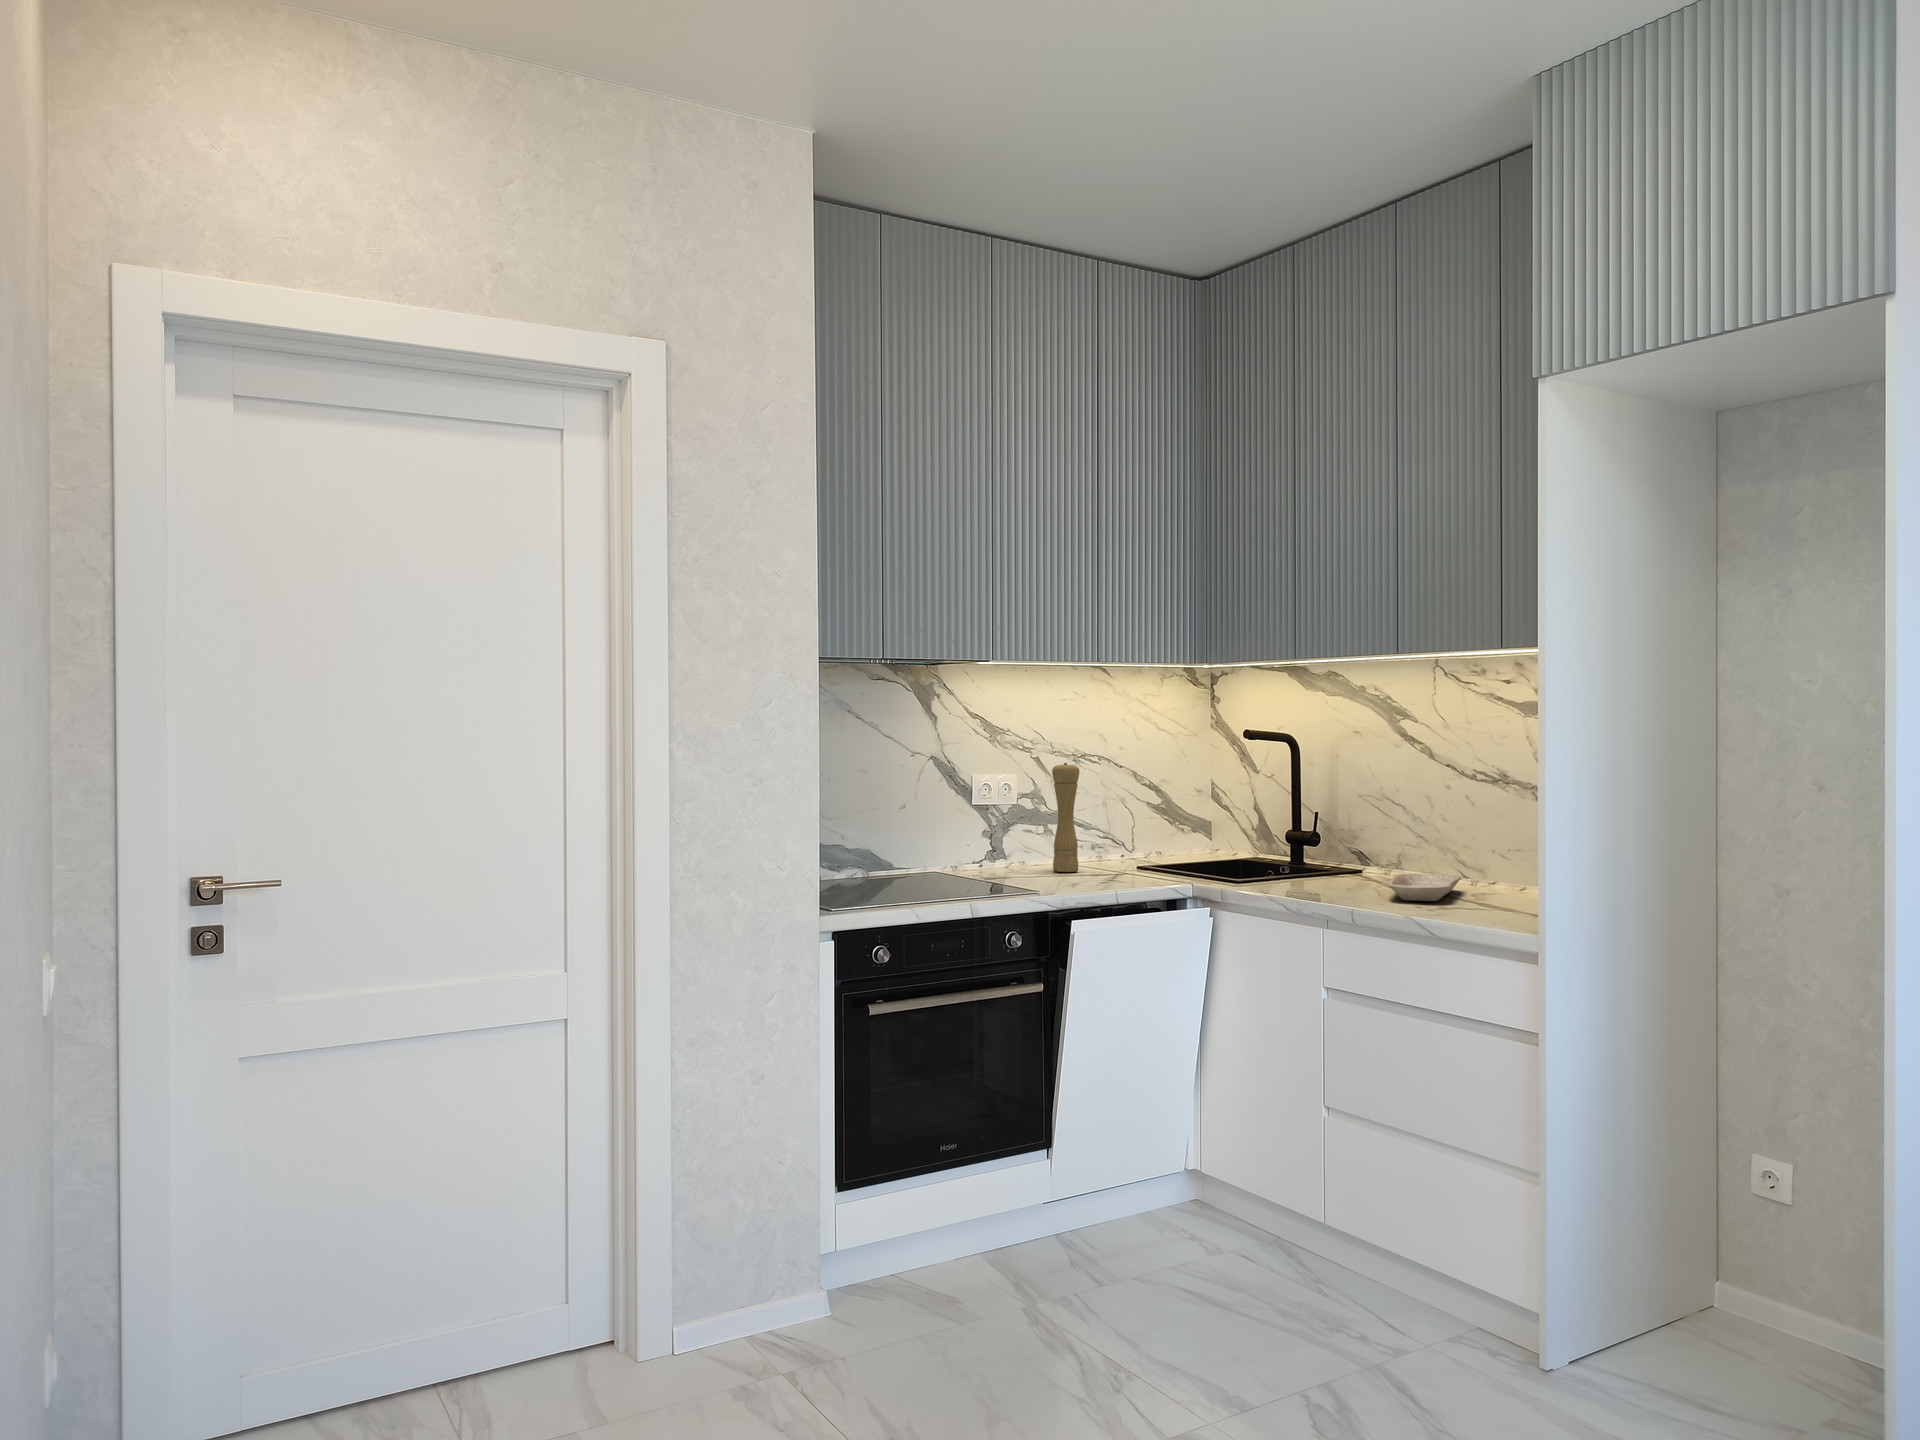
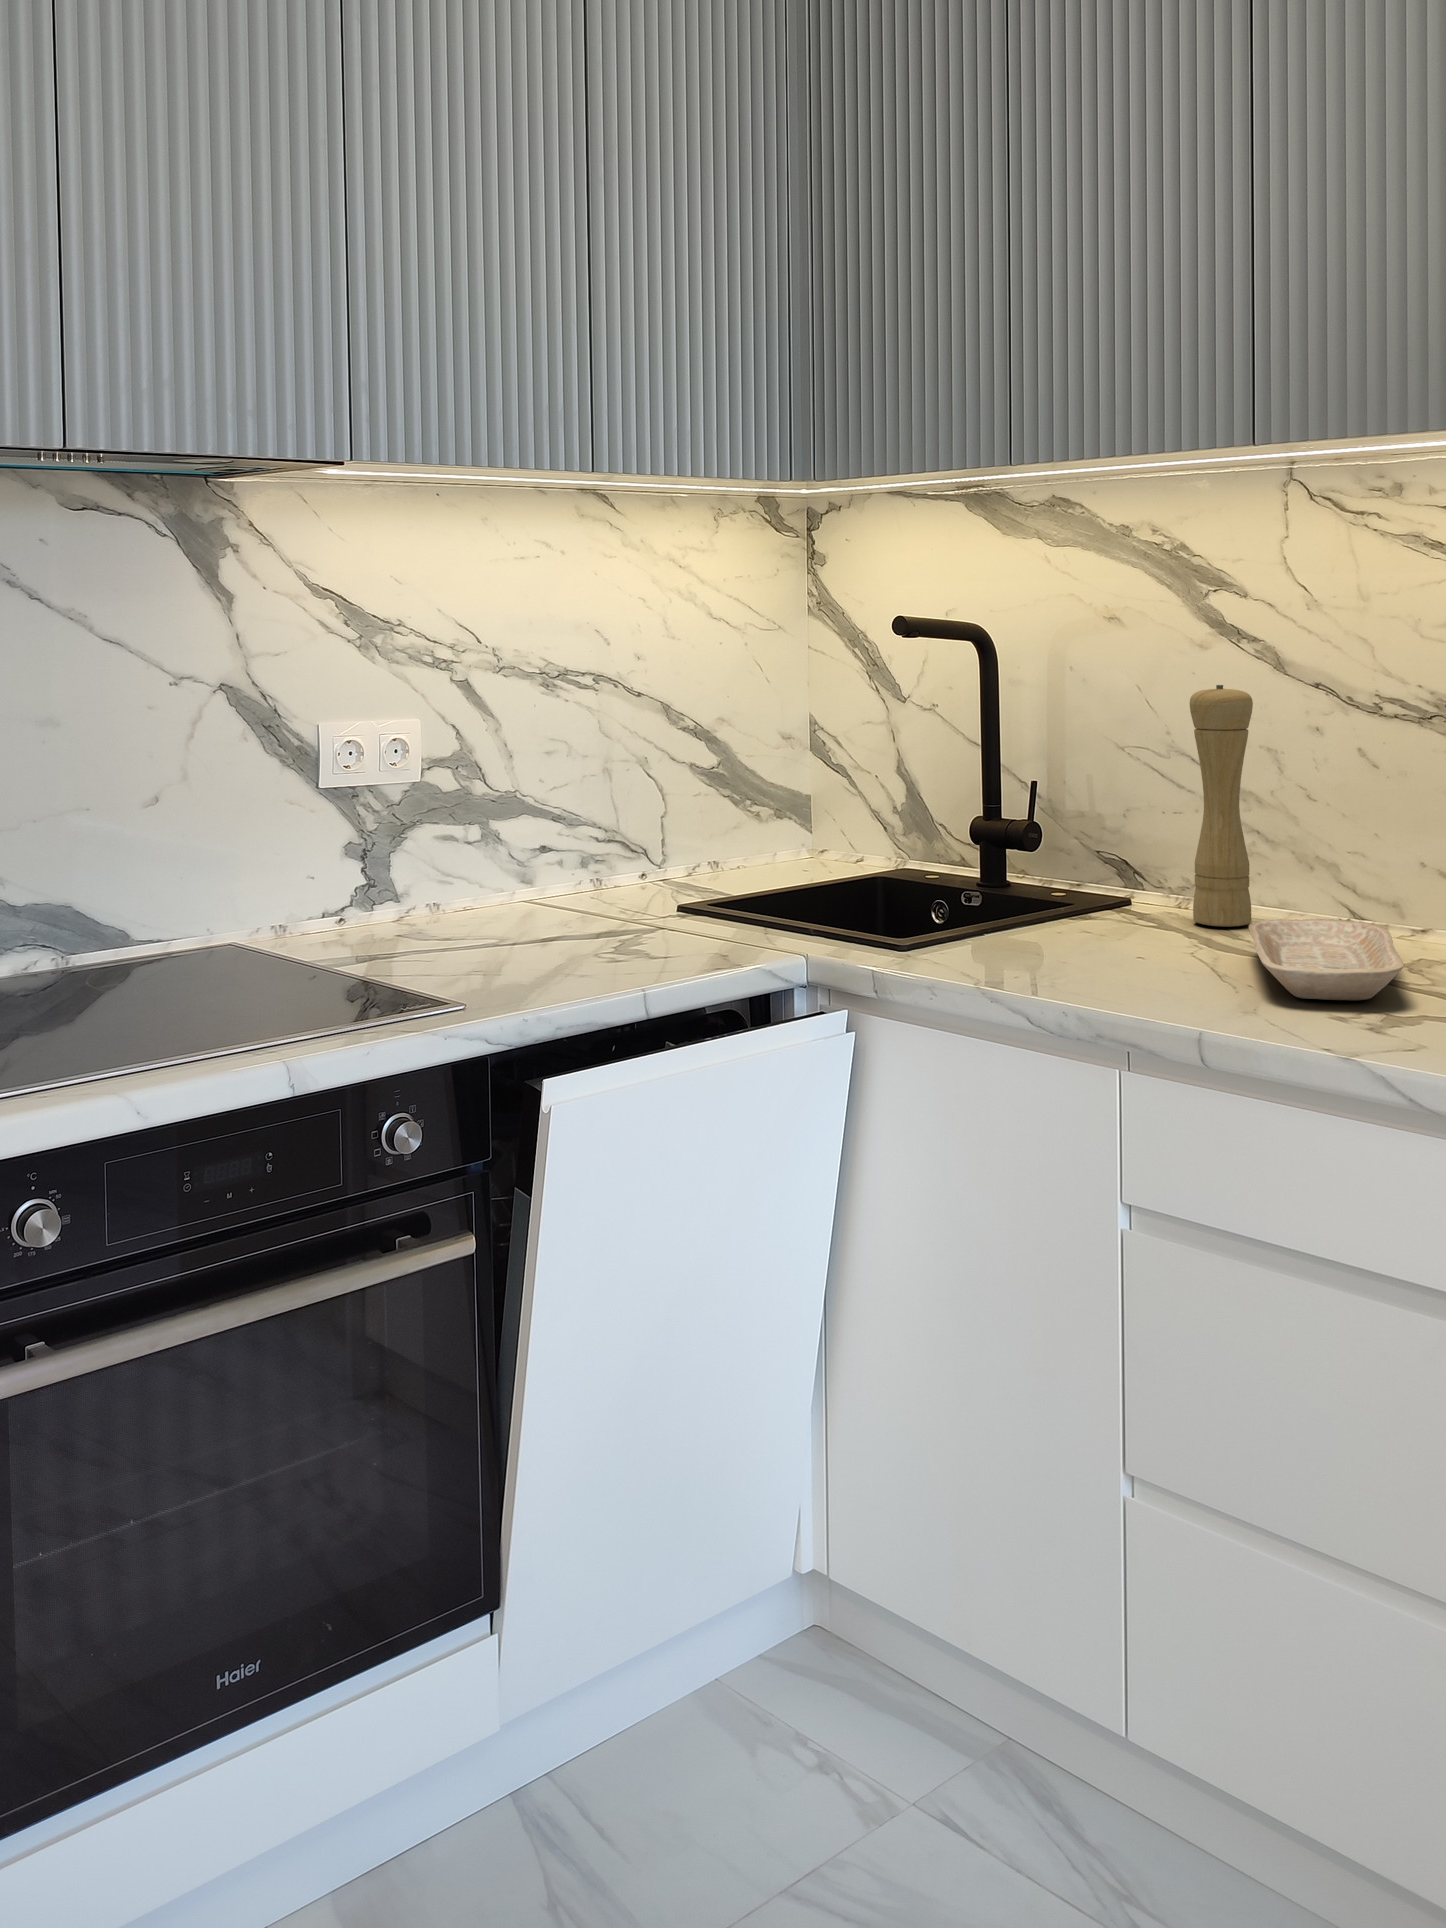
pepper mill: present [1052,763,1079,872] -> present [1190,685,1253,927]

